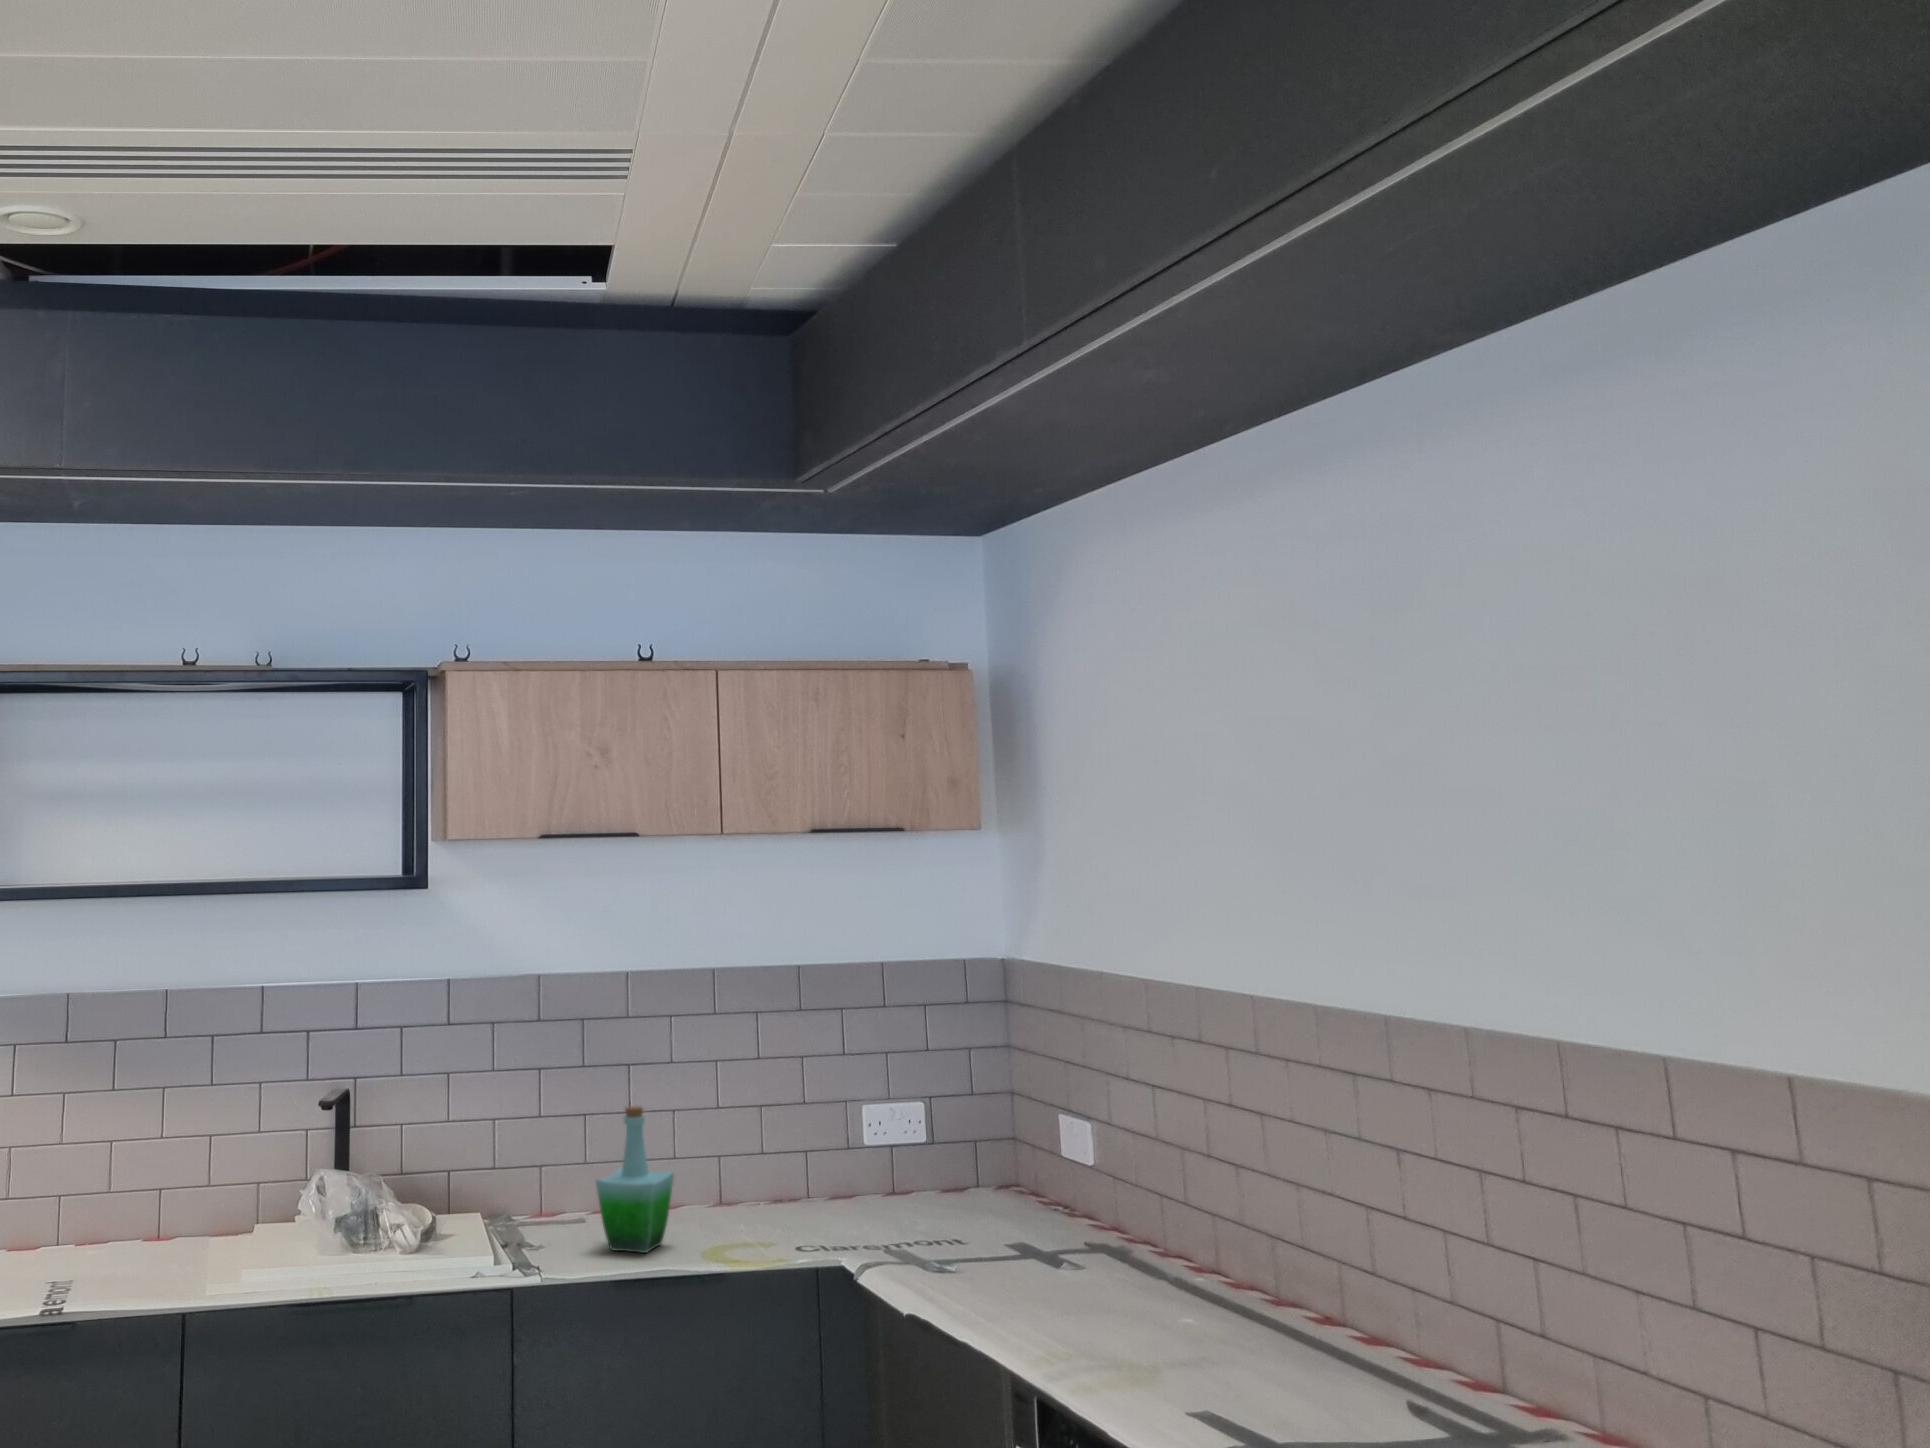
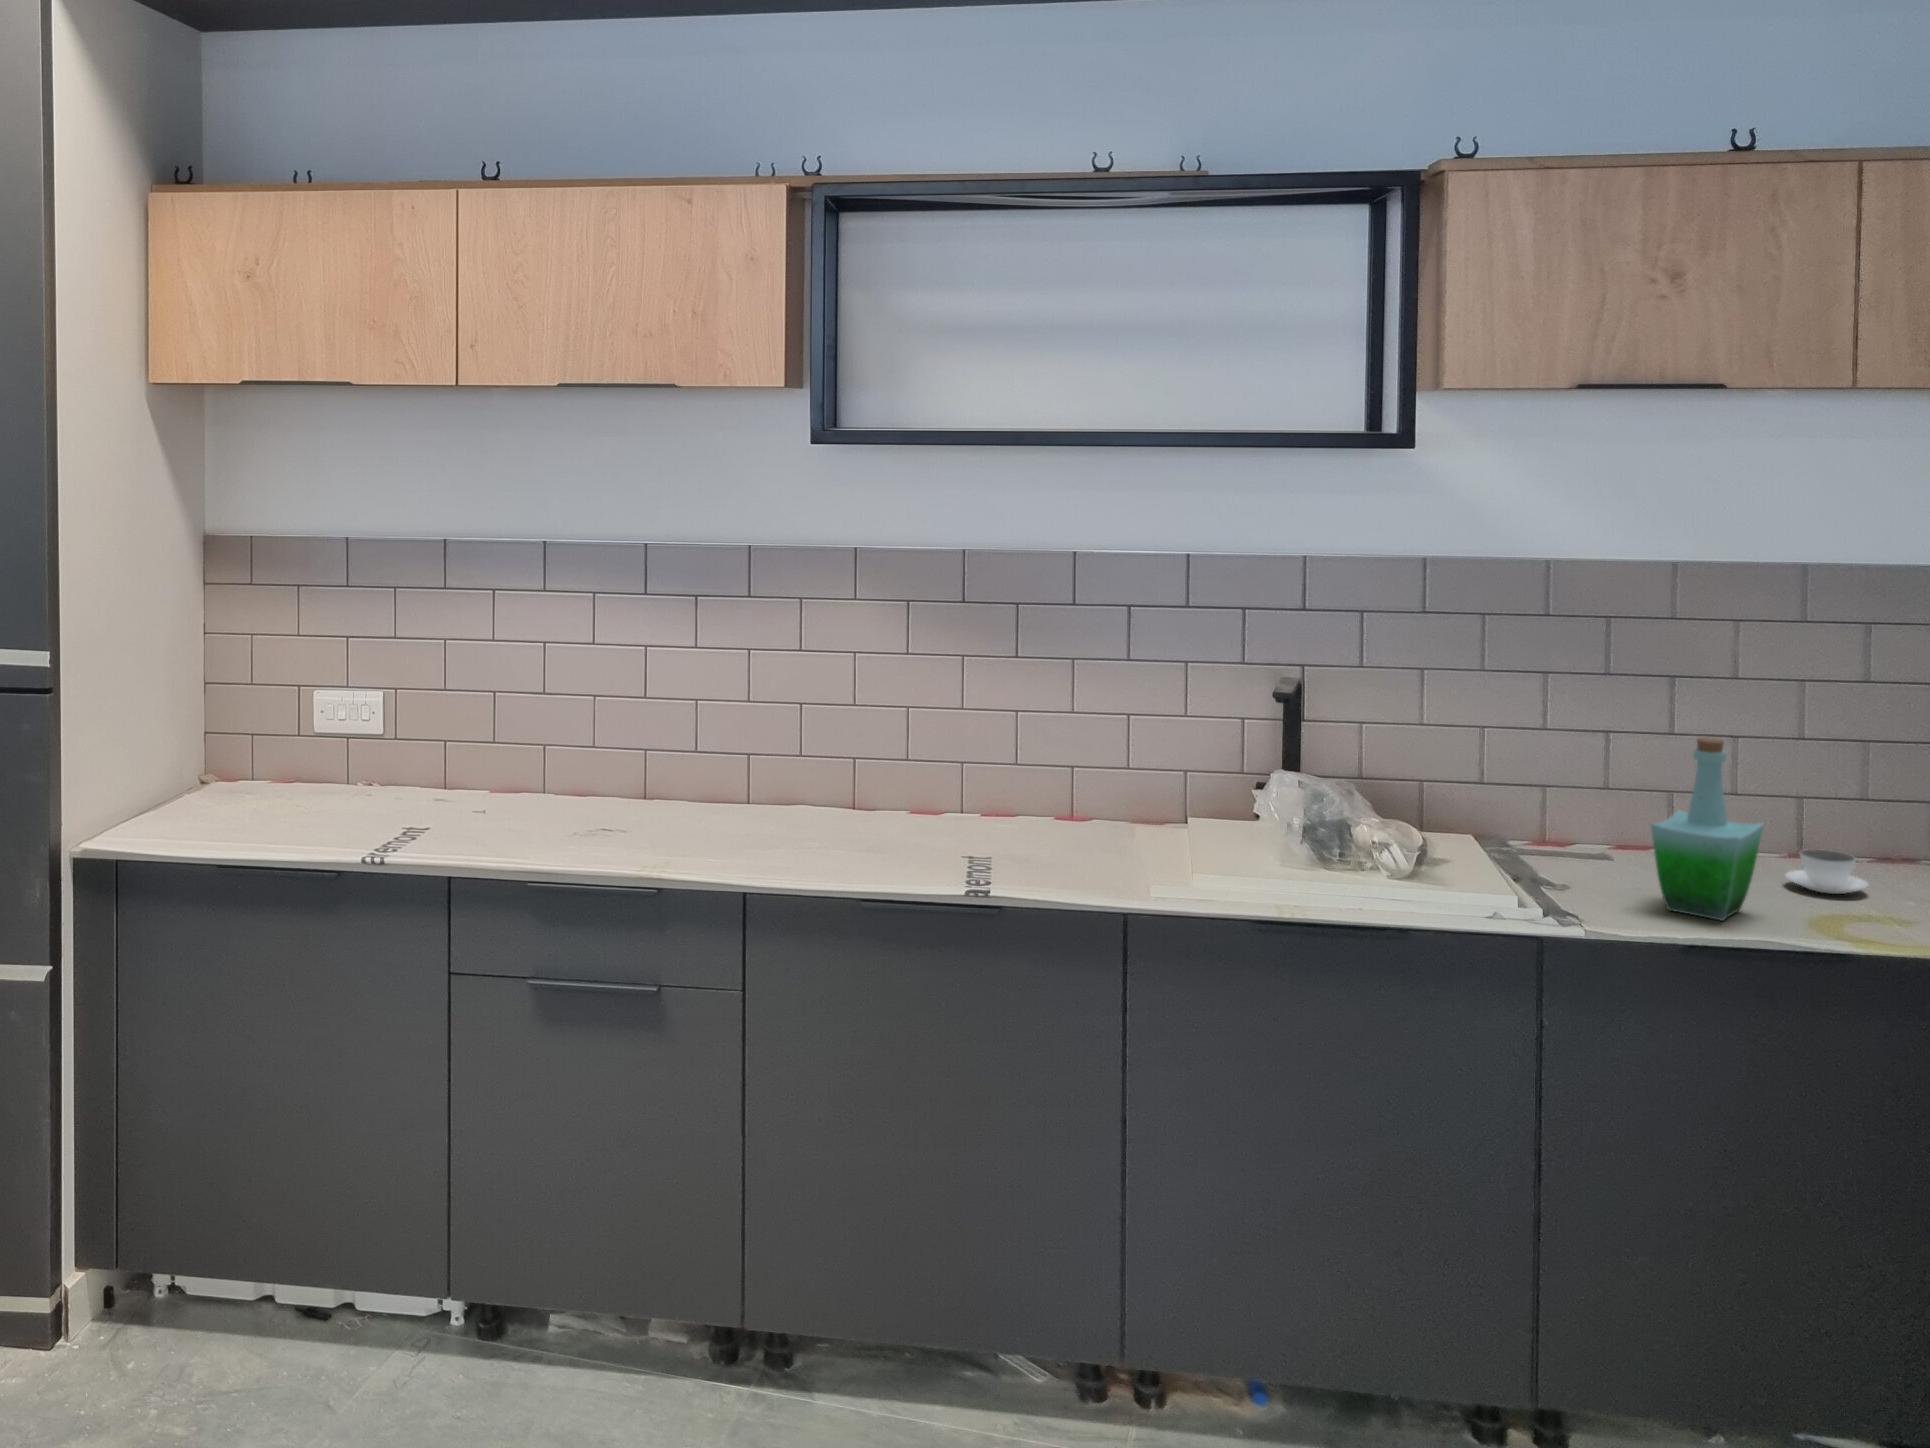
cup: none [699,1190,753,1224] -> present [1785,849,1868,894]

